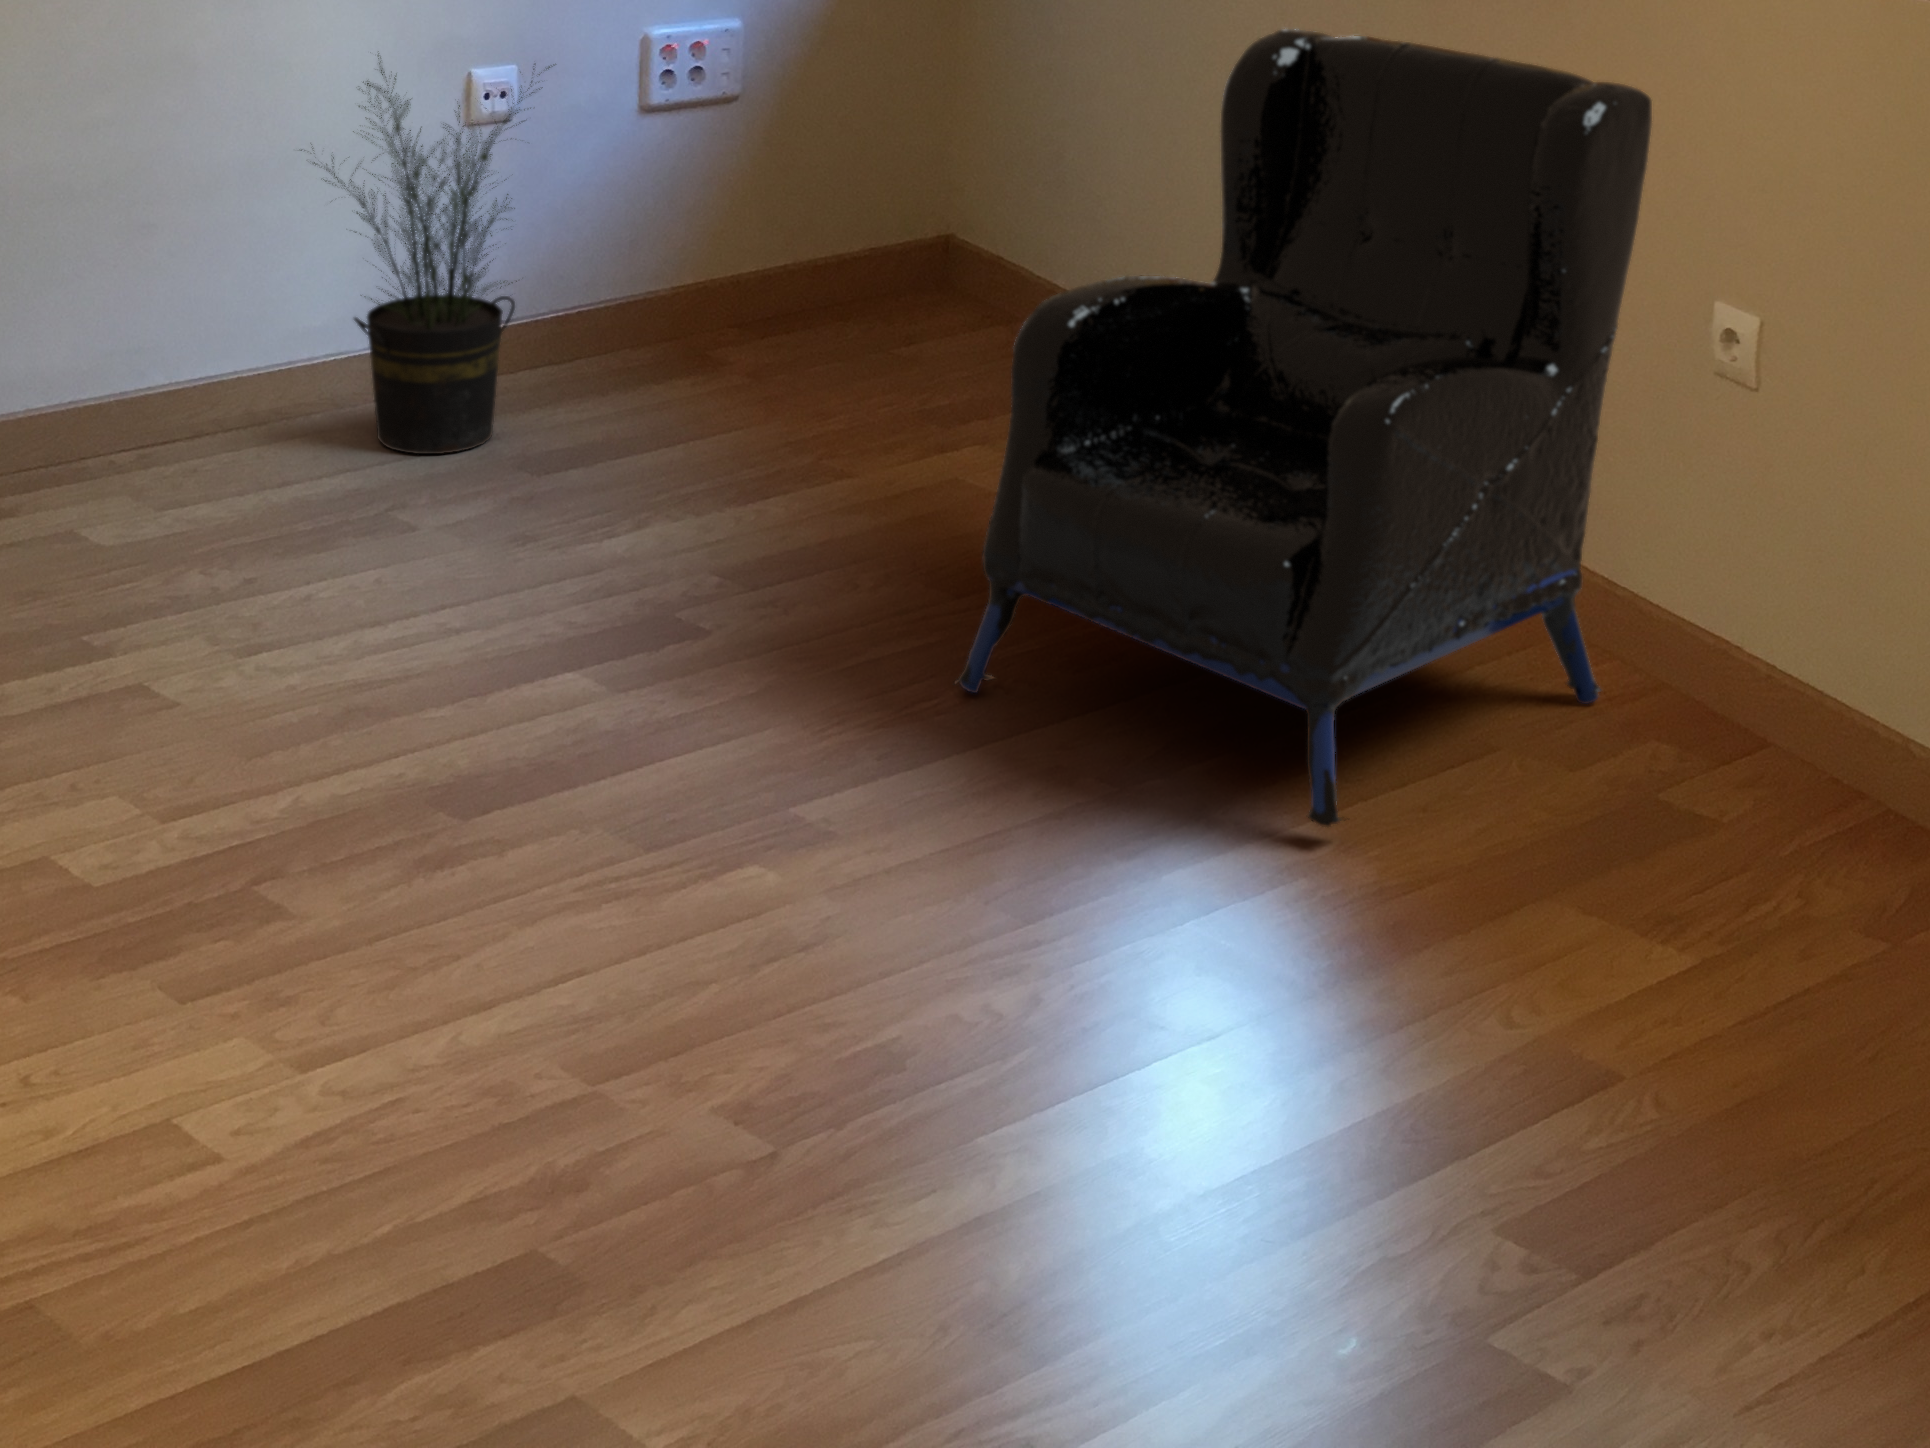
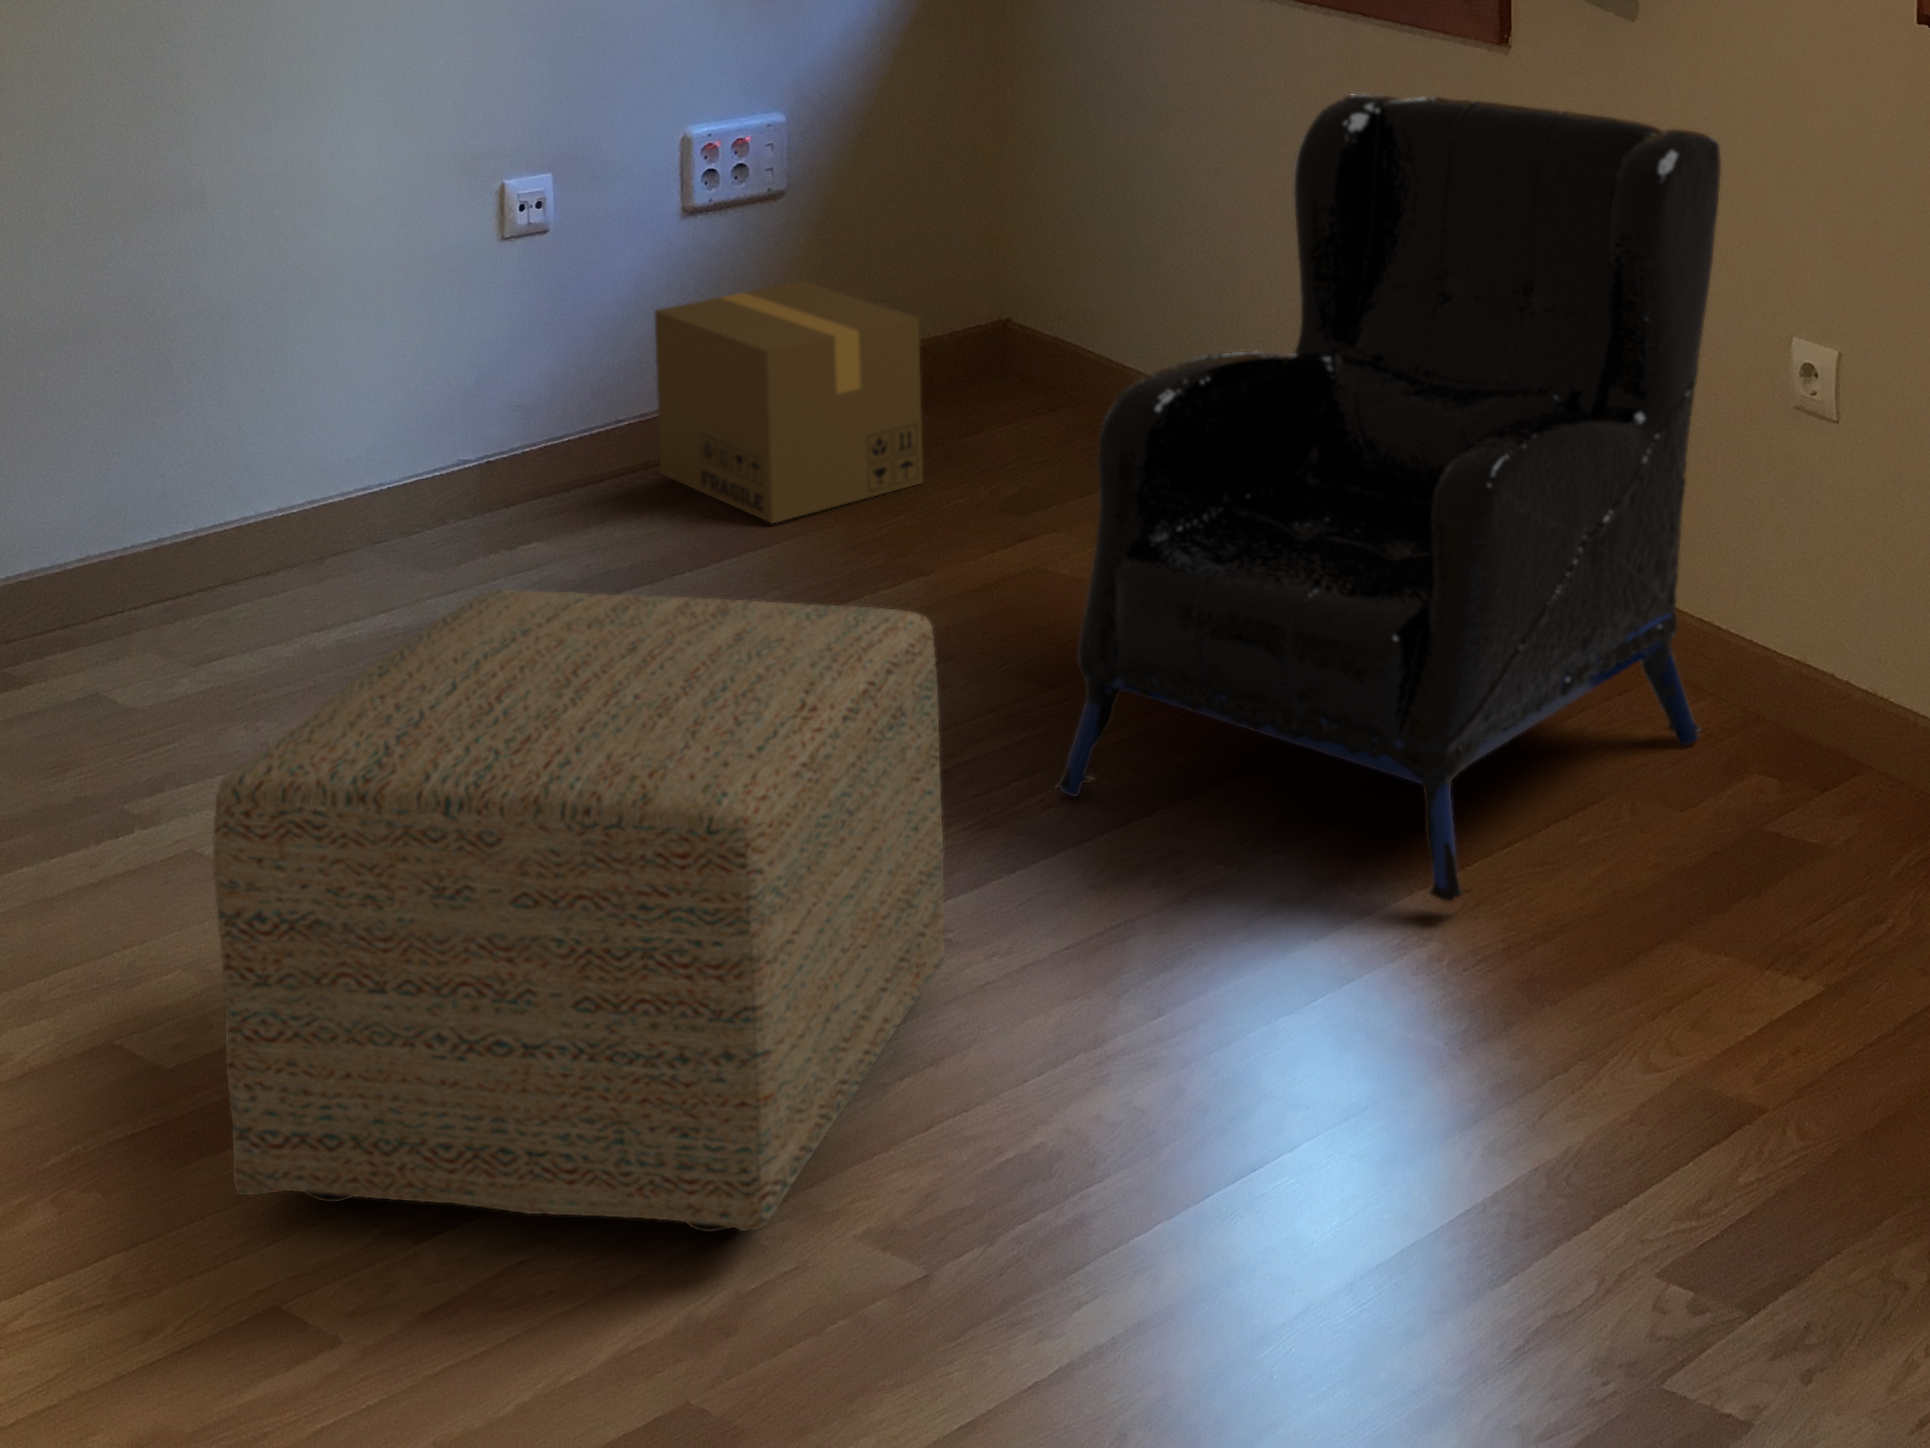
potted plant: present [301,53,554,454] -> none [303,169,591,594]
cardboard box: none [611,183,860,414] -> present [655,281,923,523]
ottoman: none [184,442,840,1047] -> present [213,590,945,1232]

